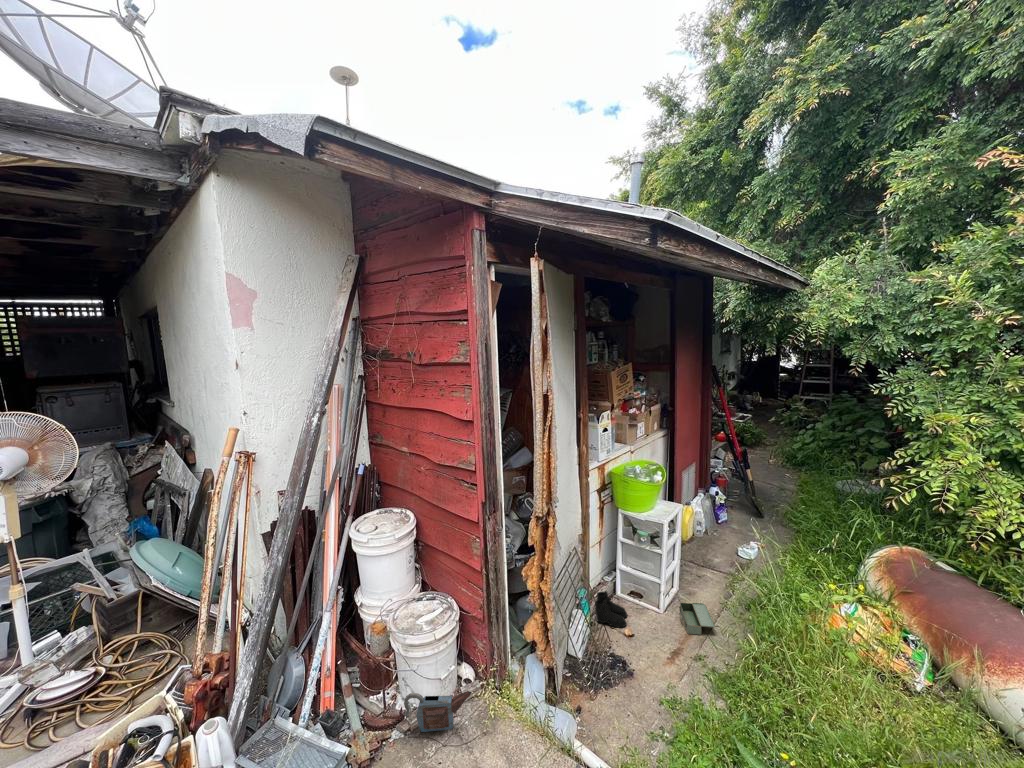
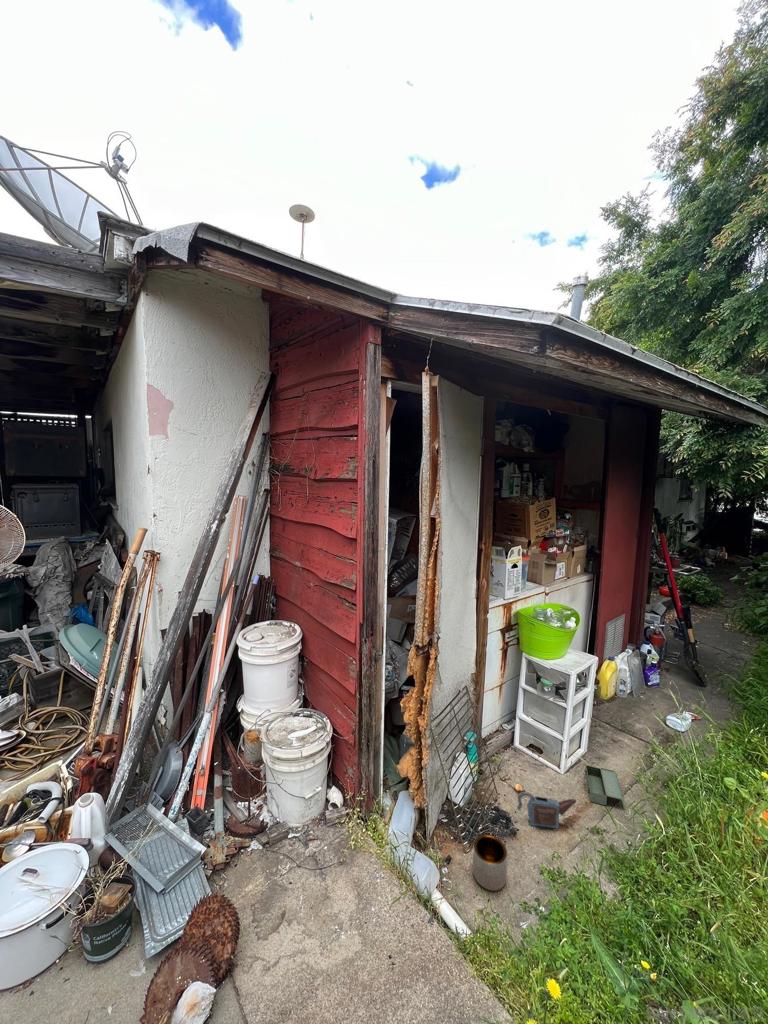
boots: present [594,591,627,628] -> none [486,738,524,781]
planter: none [600,679,631,728] -> present [473,834,507,891]
watering can: present [404,691,471,732] -> present [517,792,576,828]

